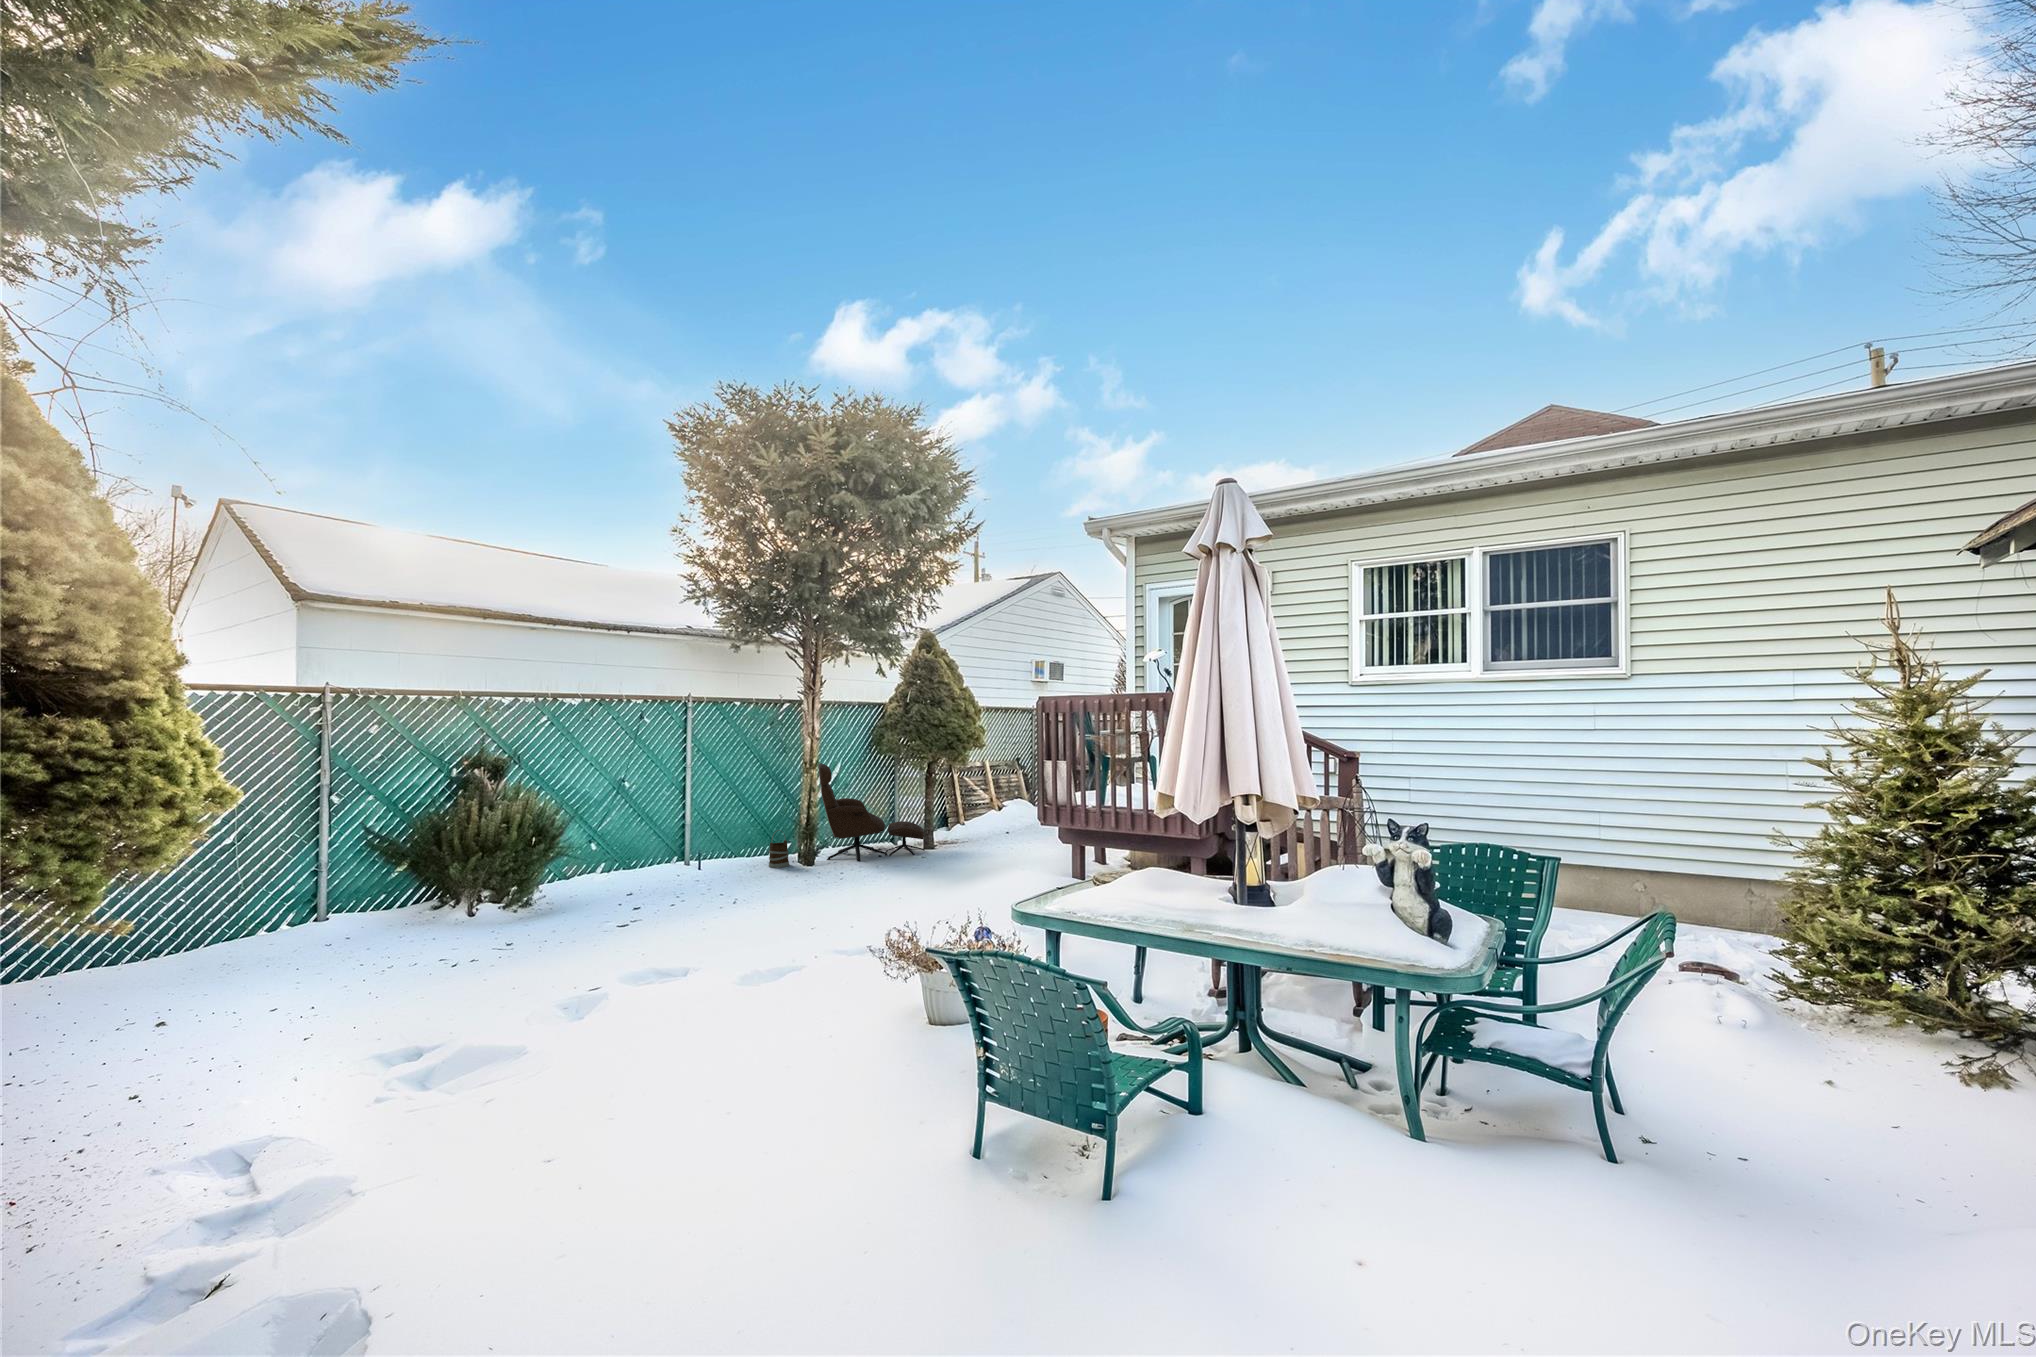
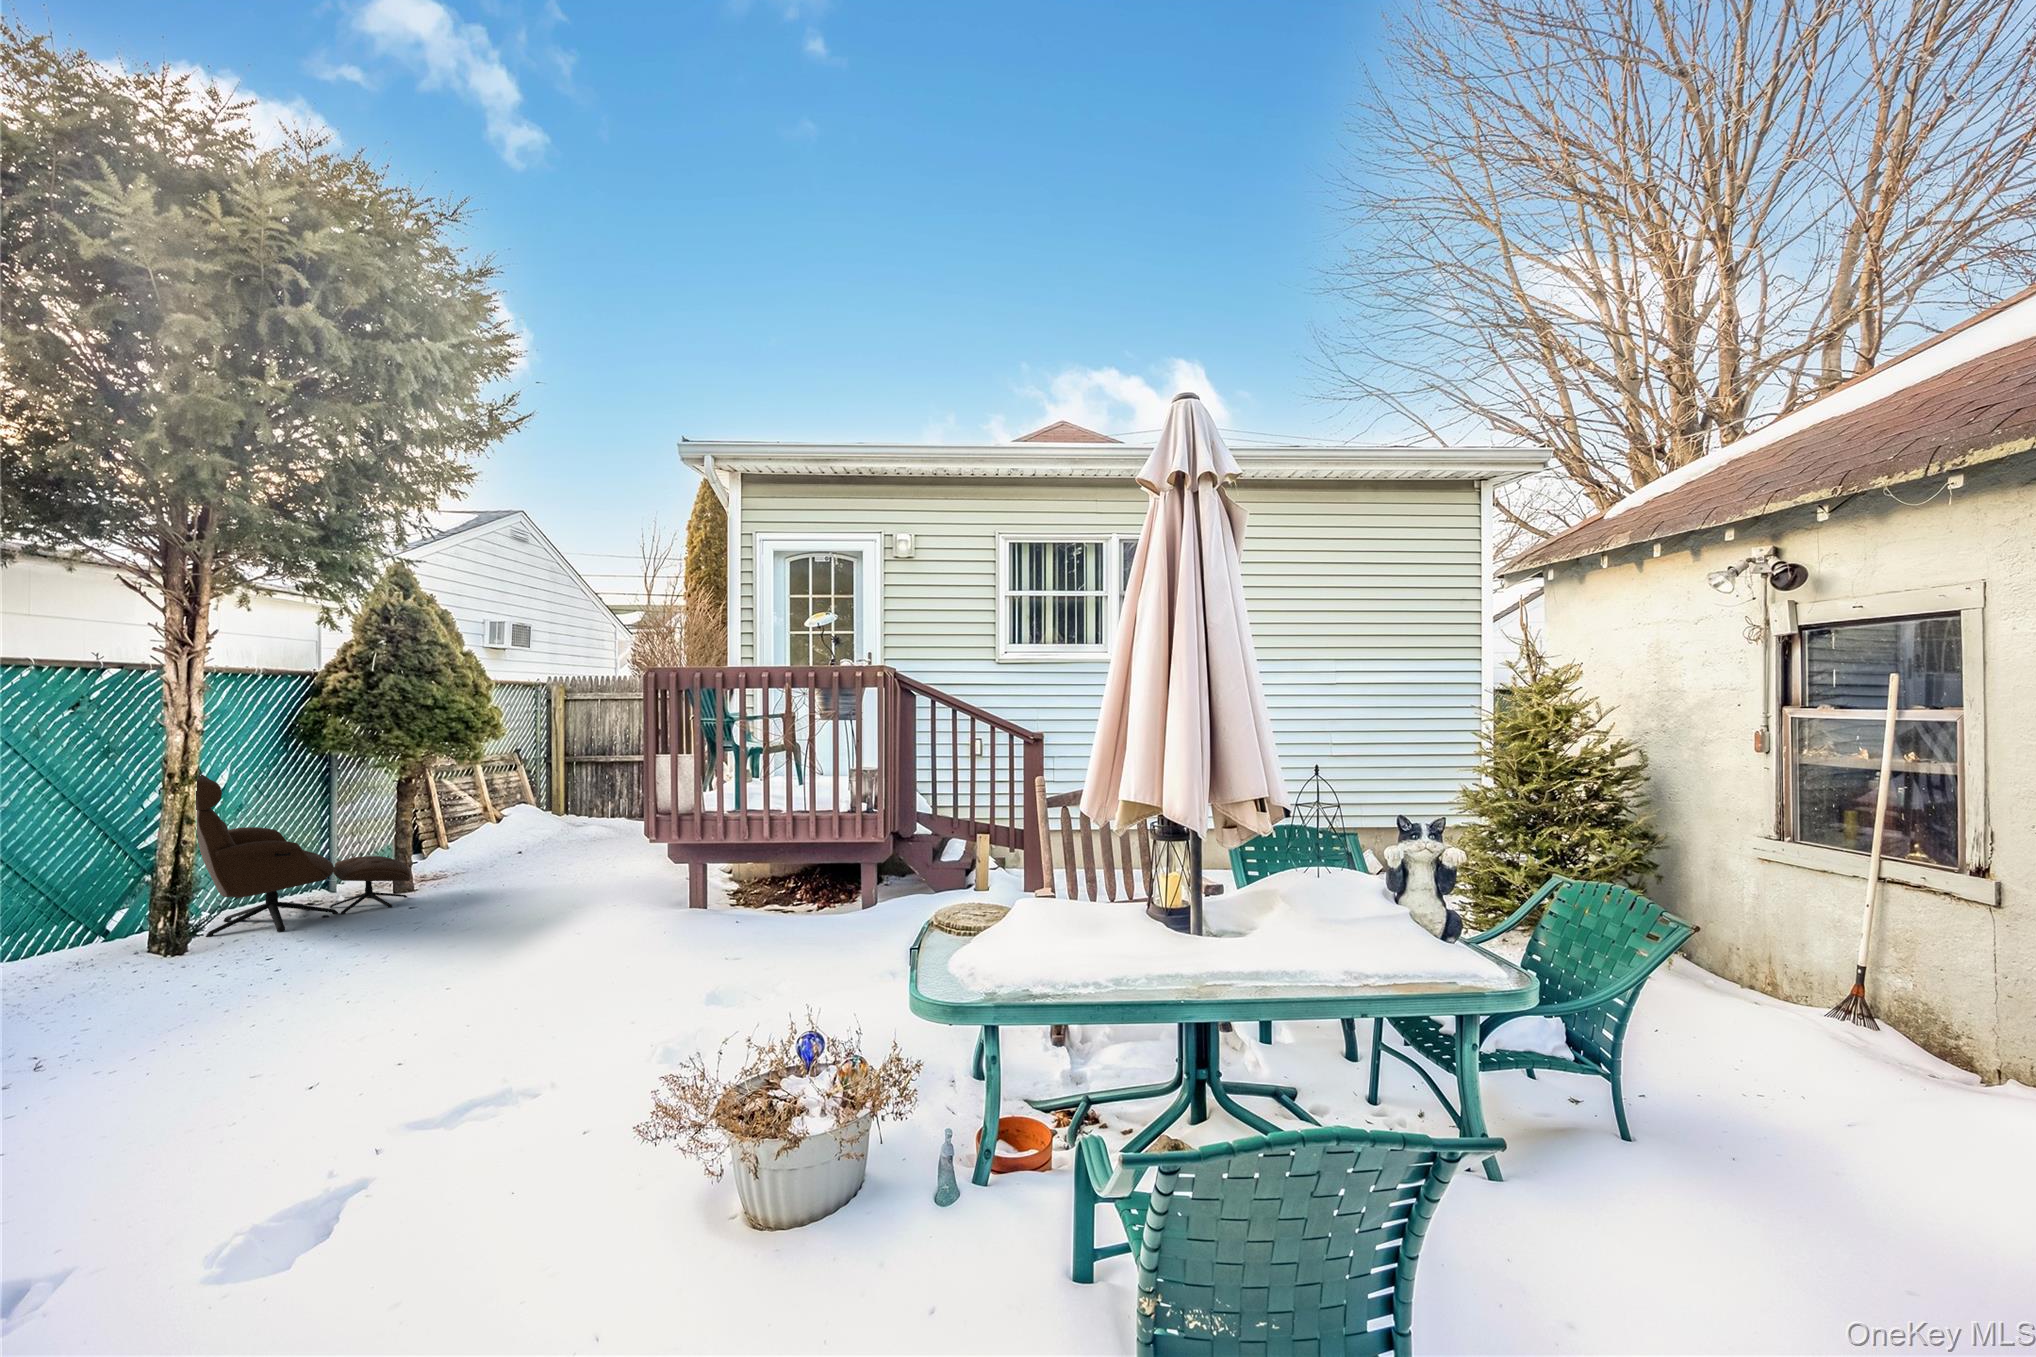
wooden bucket: present [769,830,789,868] -> none [61,898,117,970]

